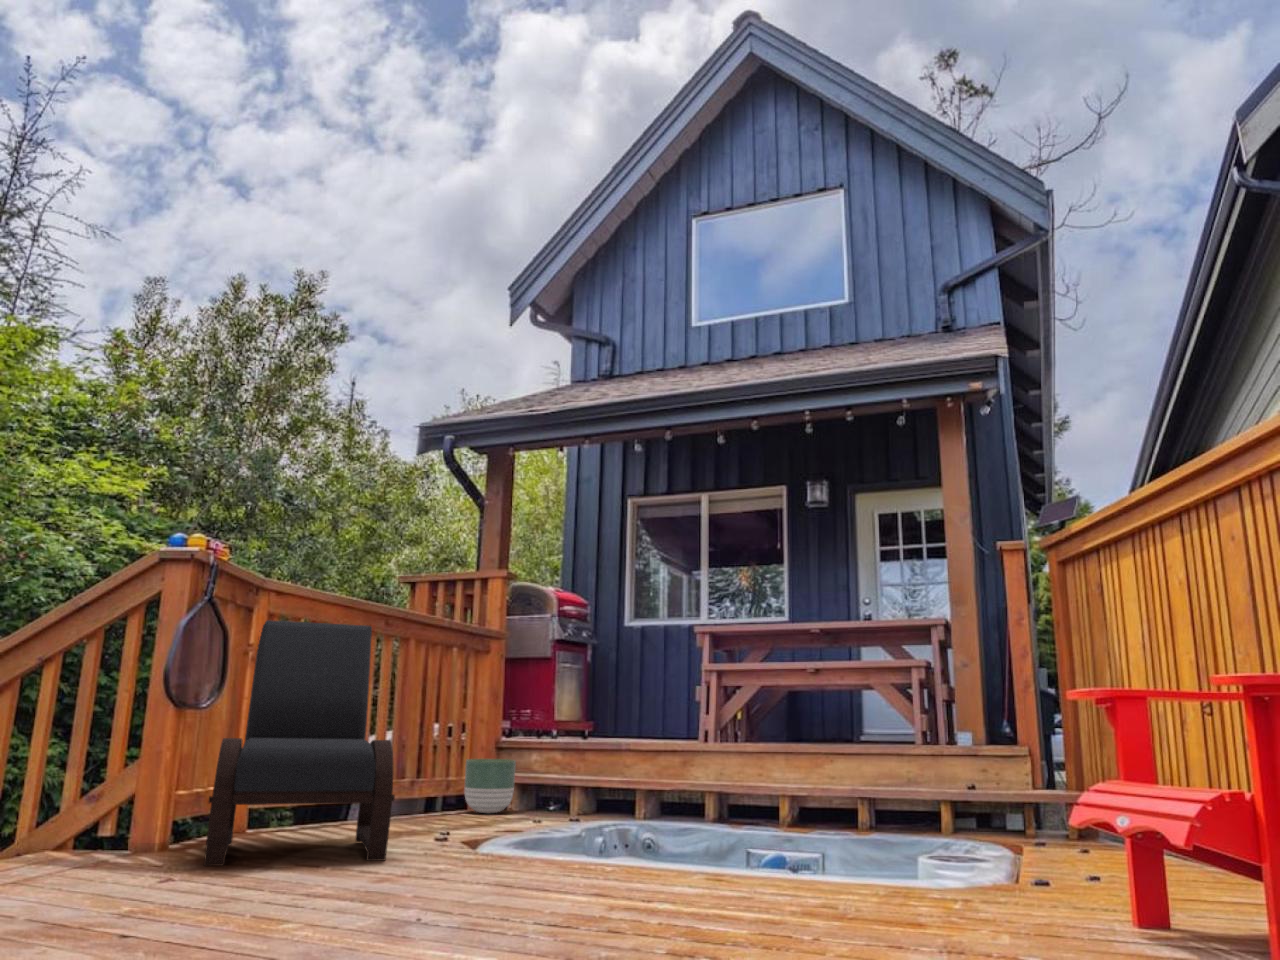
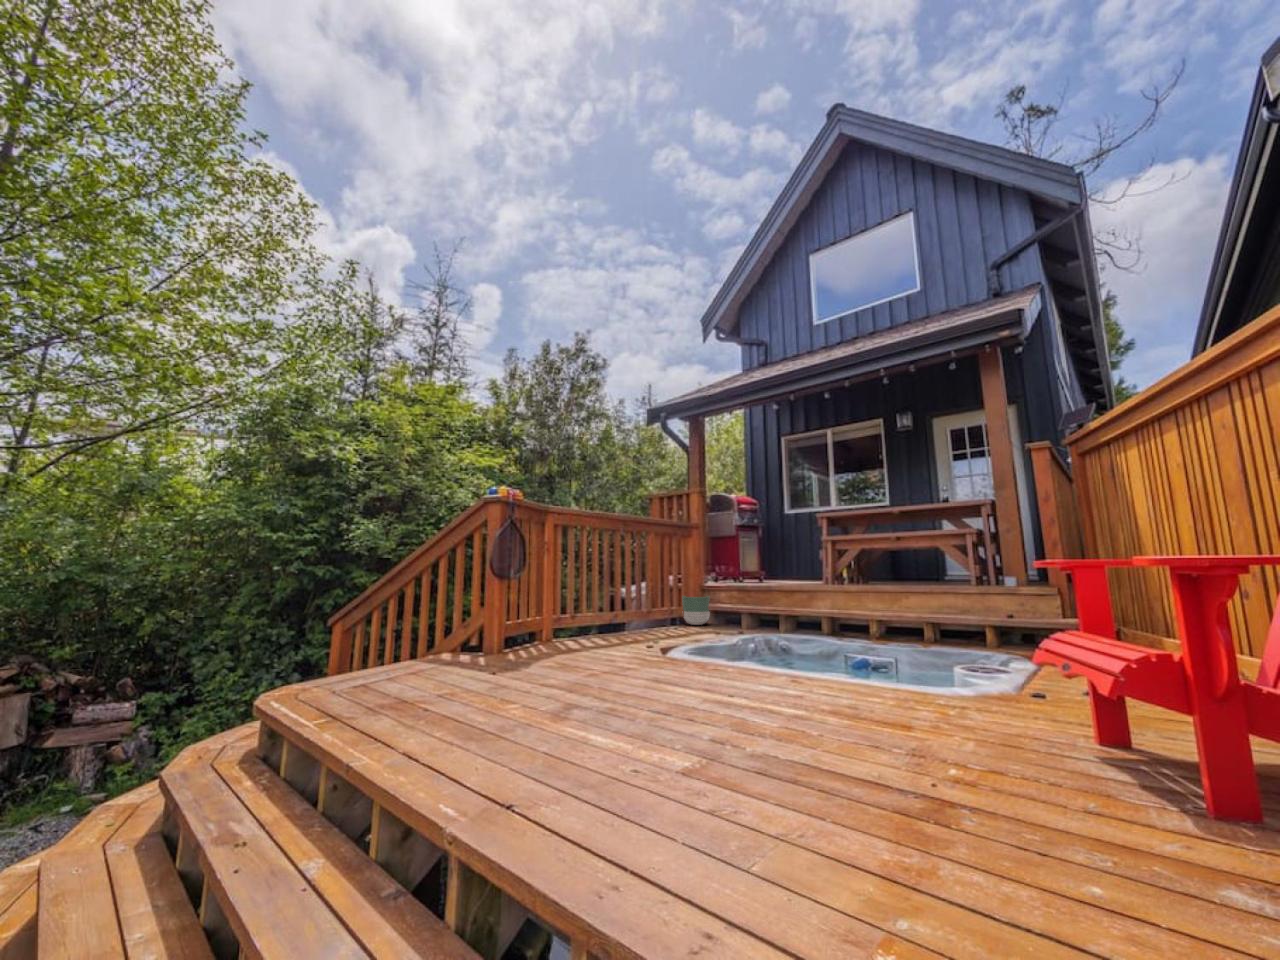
lounge chair: present [204,620,395,866] -> none [519,528,617,658]

